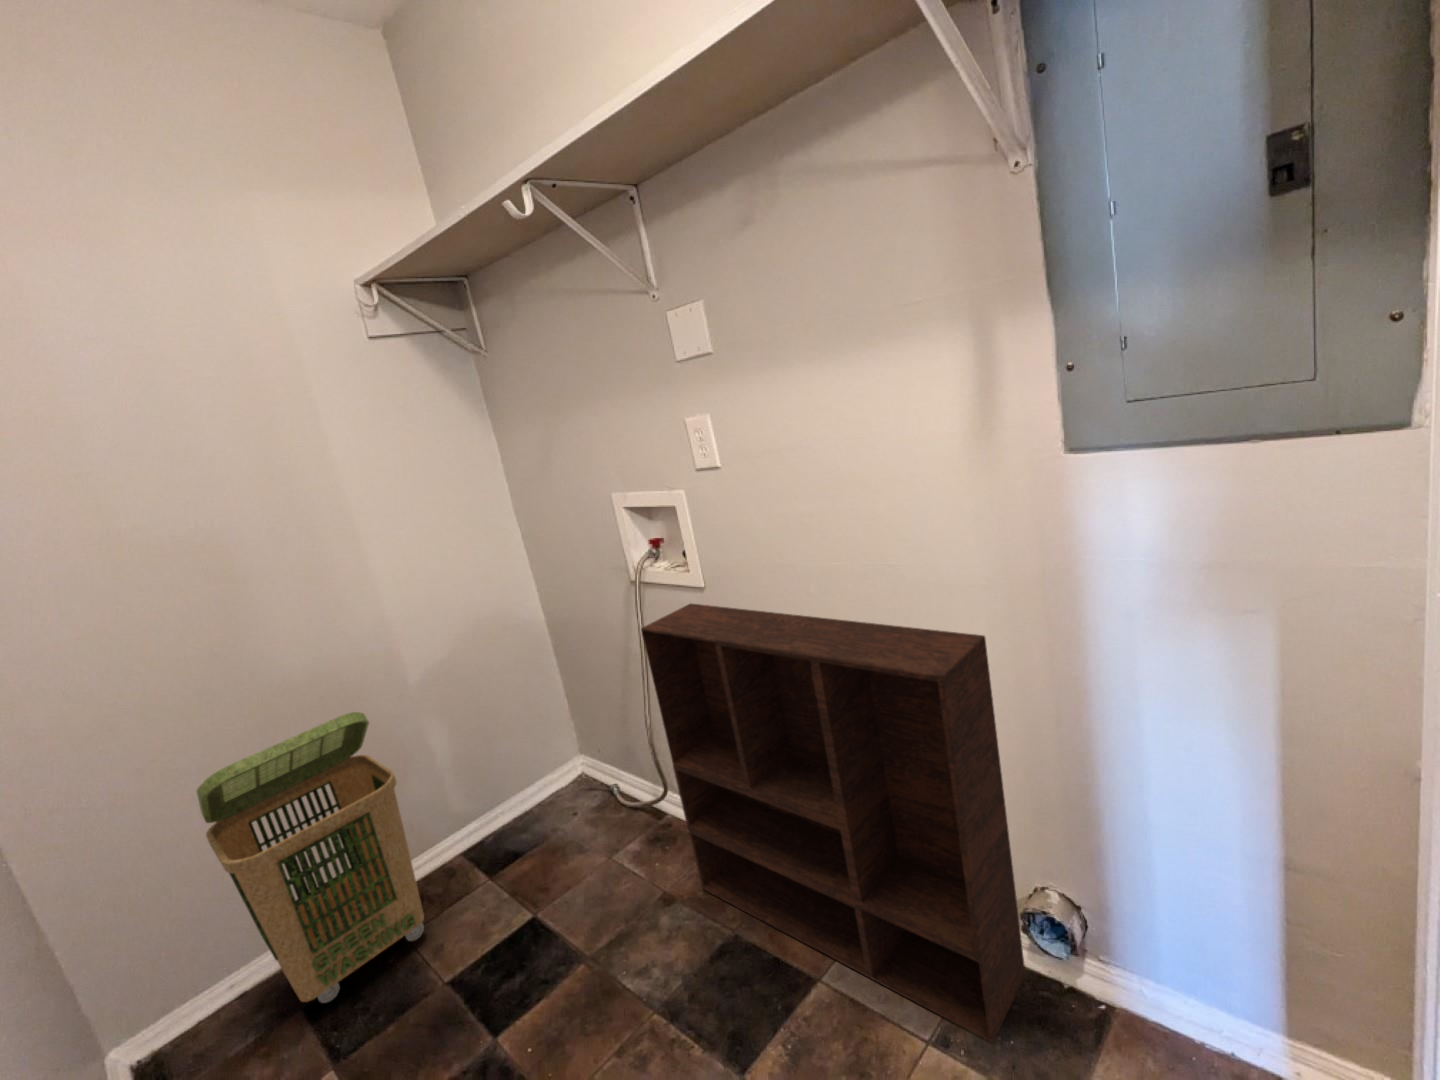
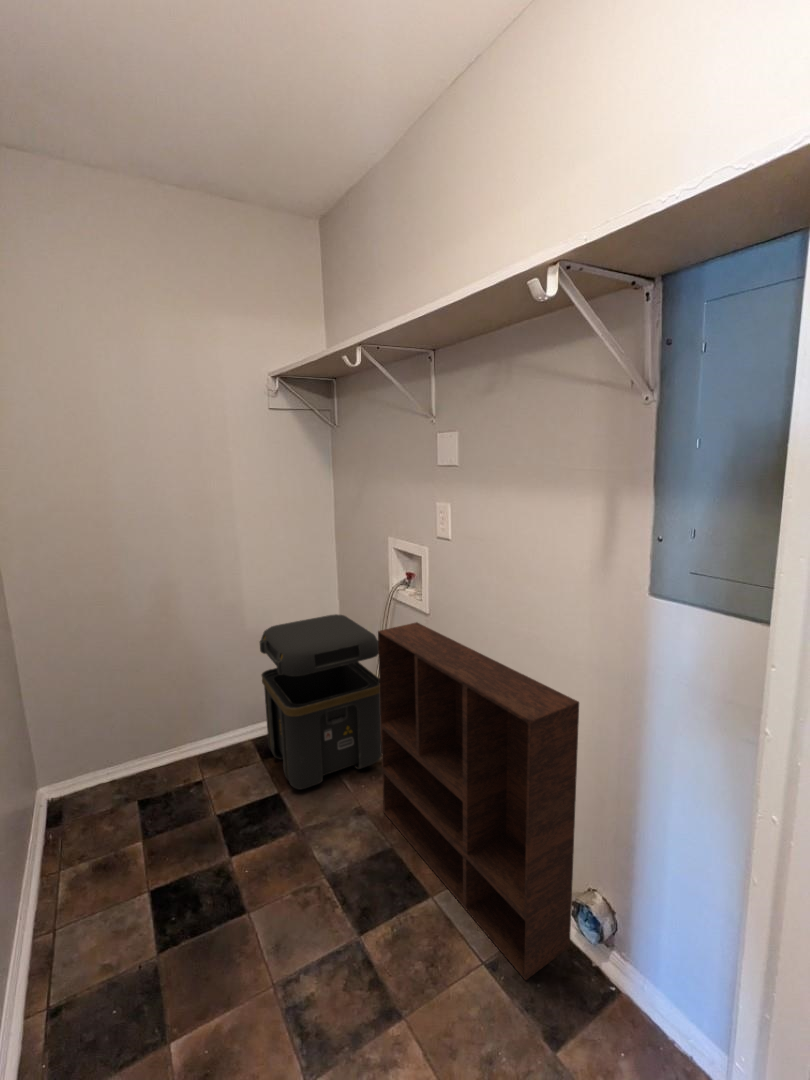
toolbox: none [444,630,668,901] -> present [260,614,381,790]
laundry basket: present [196,712,424,1003] -> none [113,635,219,802]

